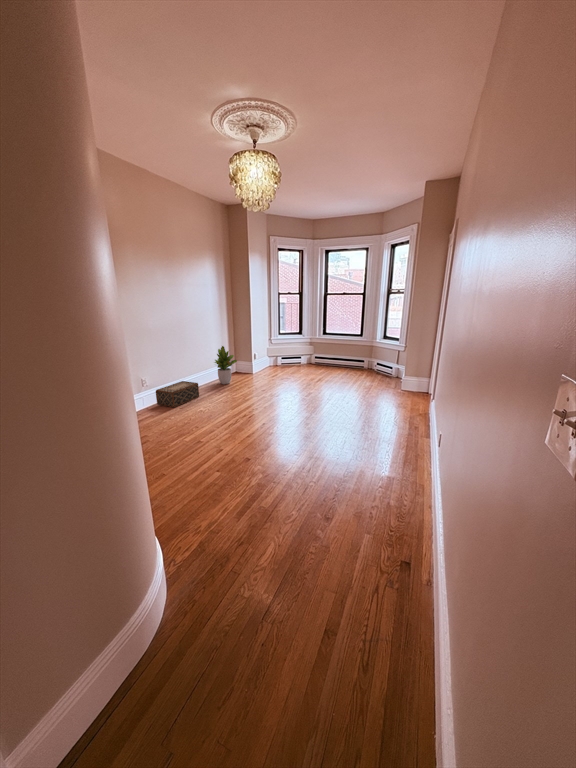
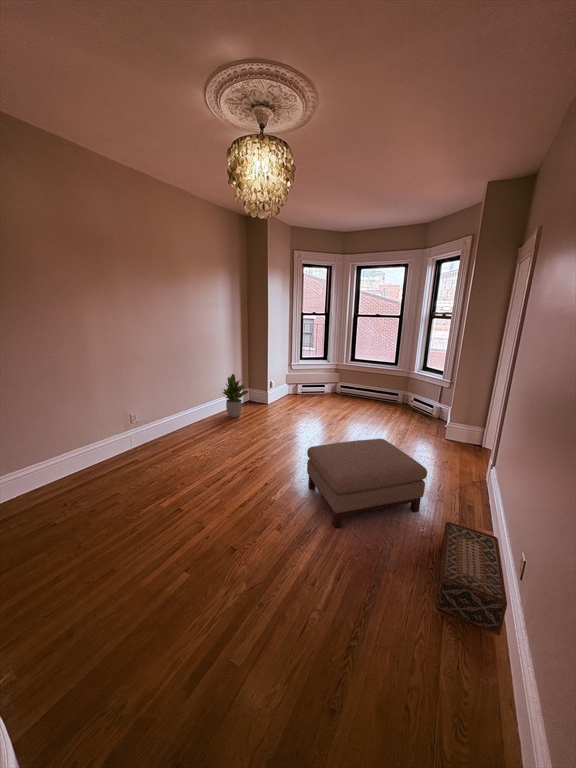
woven basket: present [156,381,199,407] -> present [436,522,507,635]
ottoman: none [295,384,384,443] -> present [307,439,427,528]

